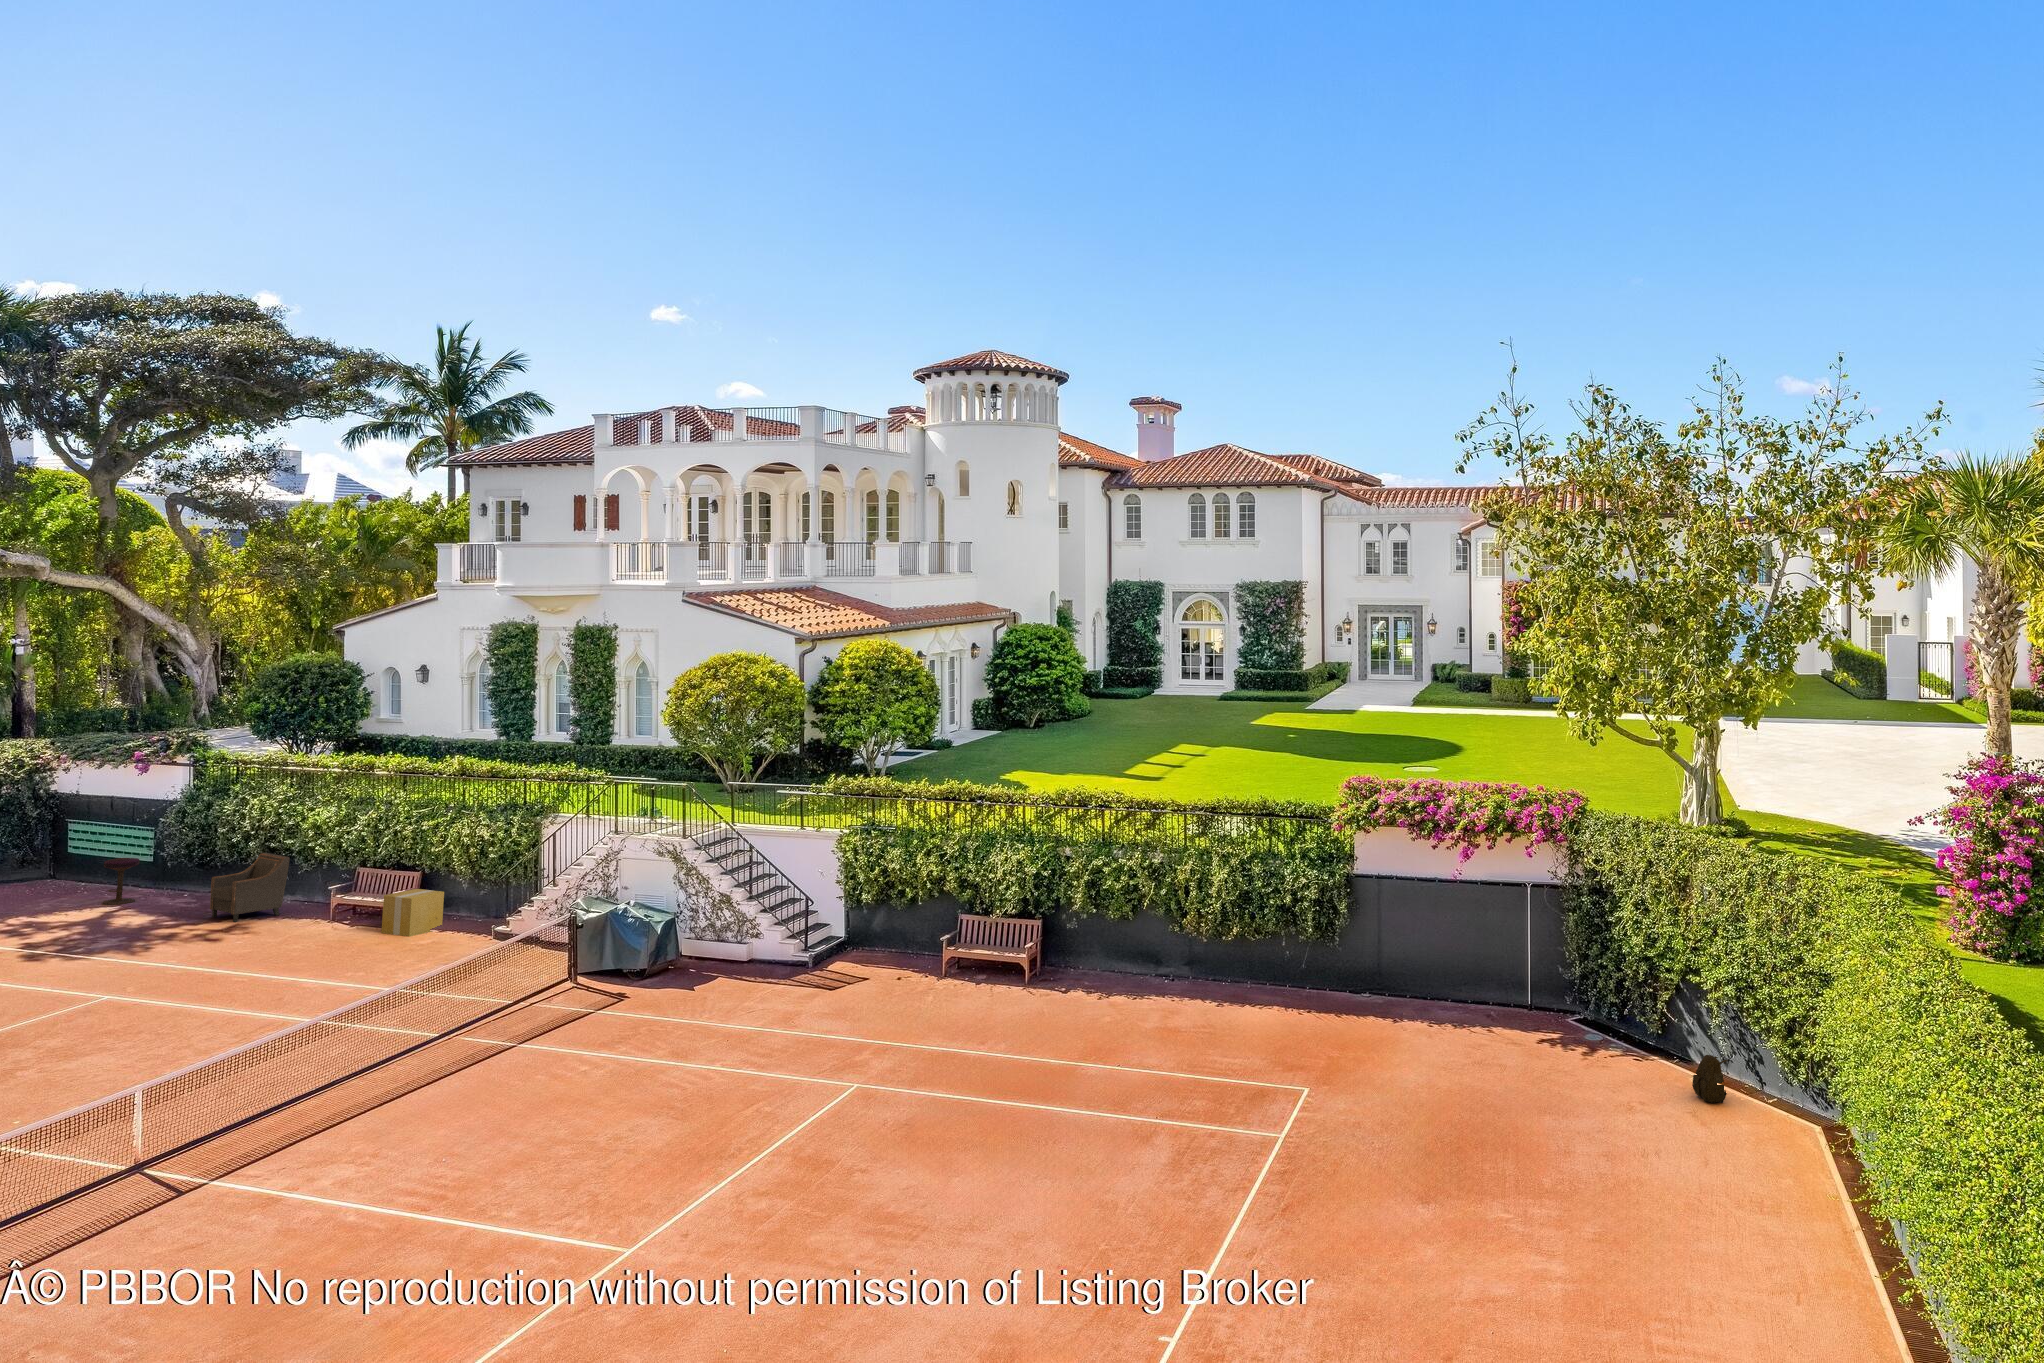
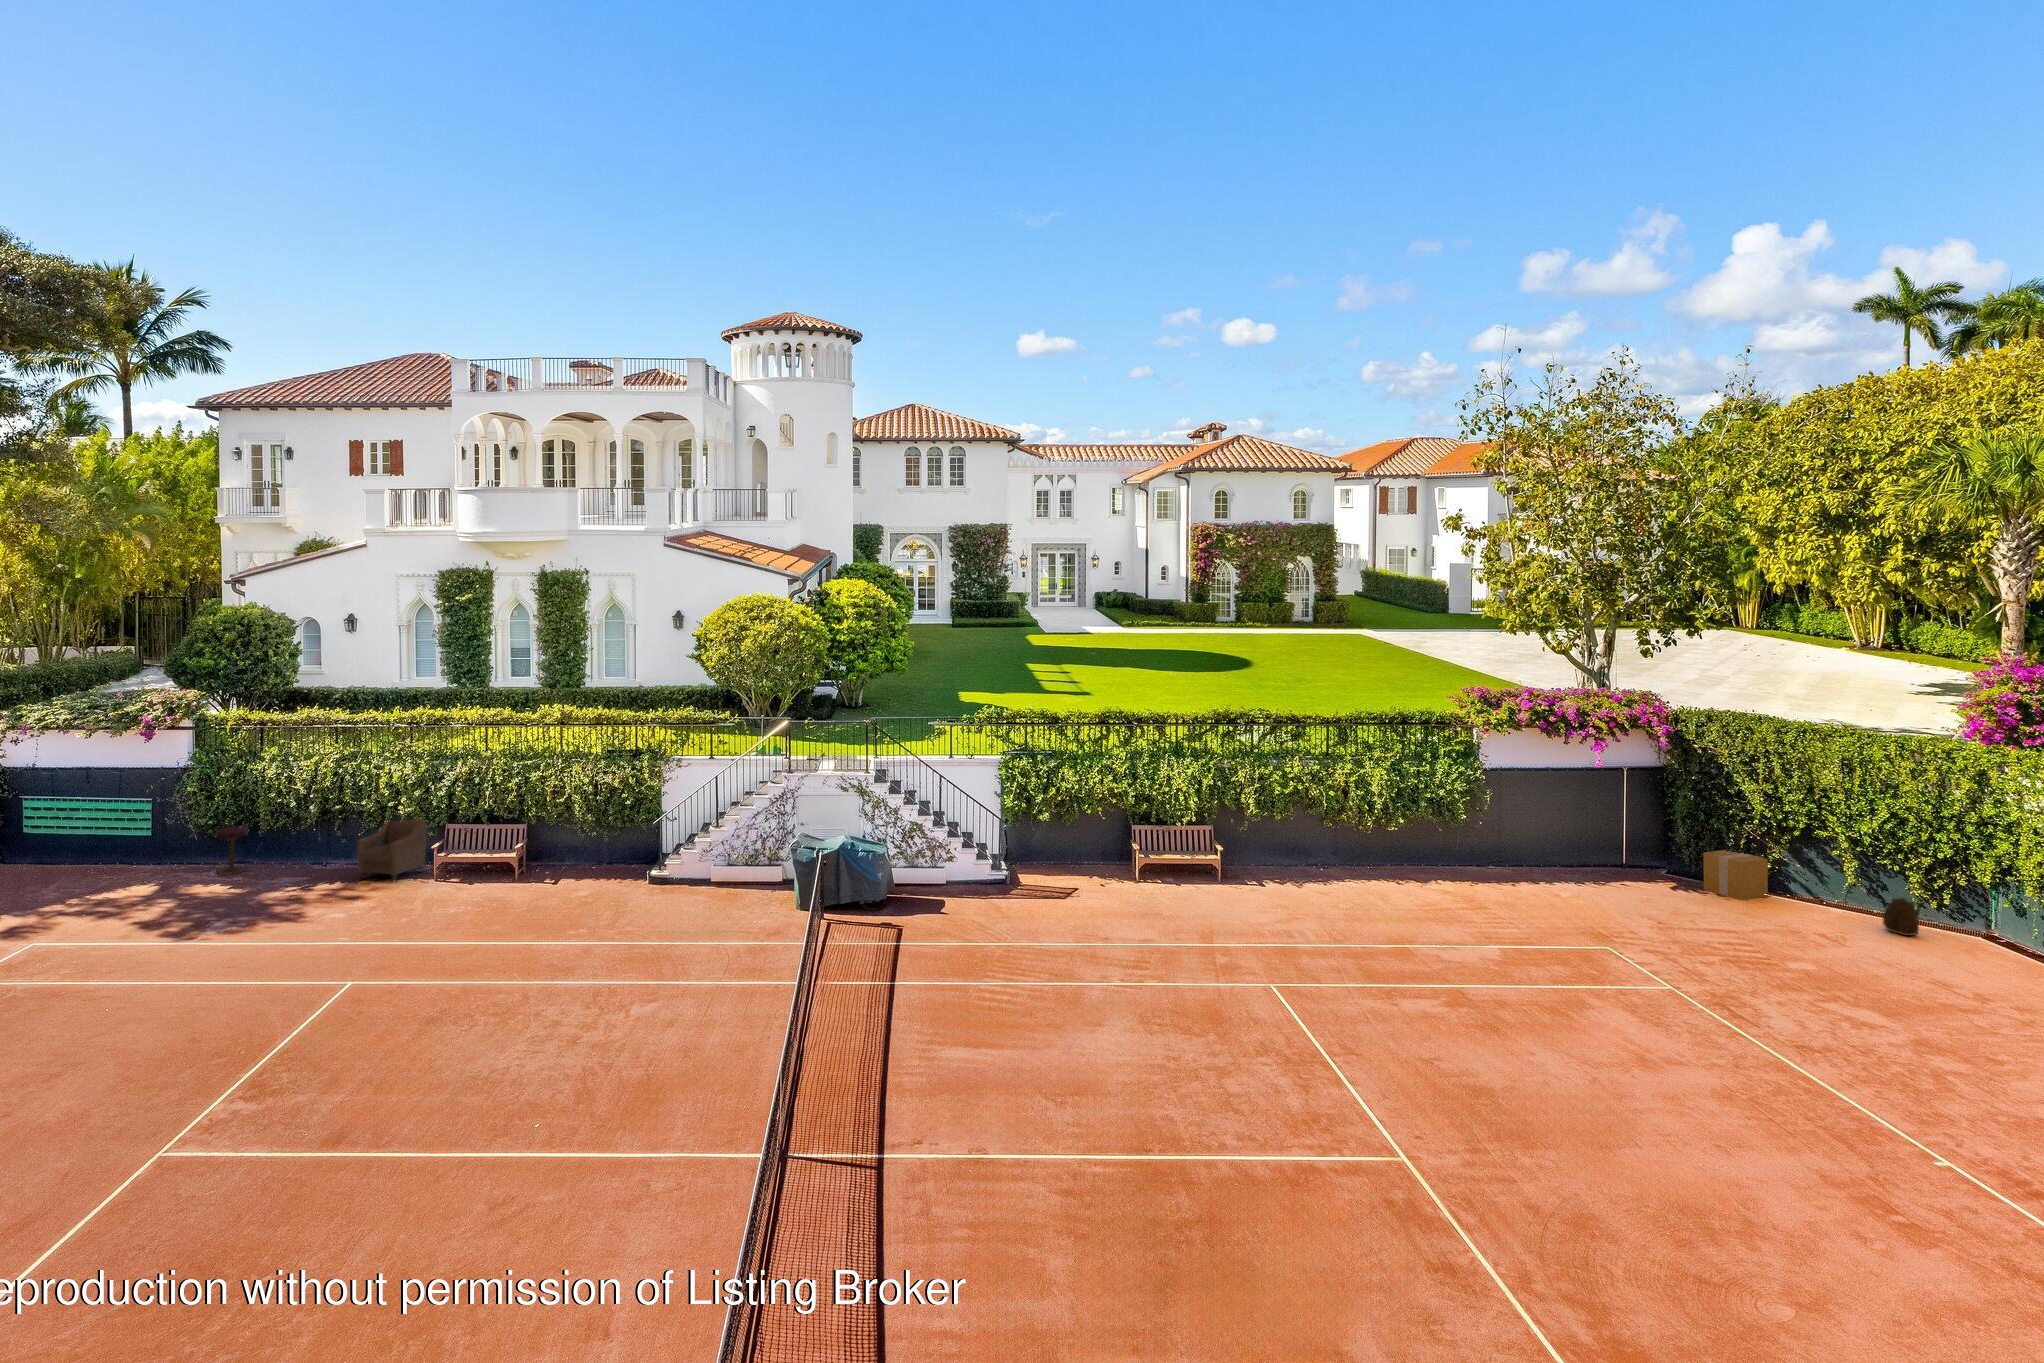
cardboard box: present [381,889,444,936] -> present [1704,850,1768,900]

